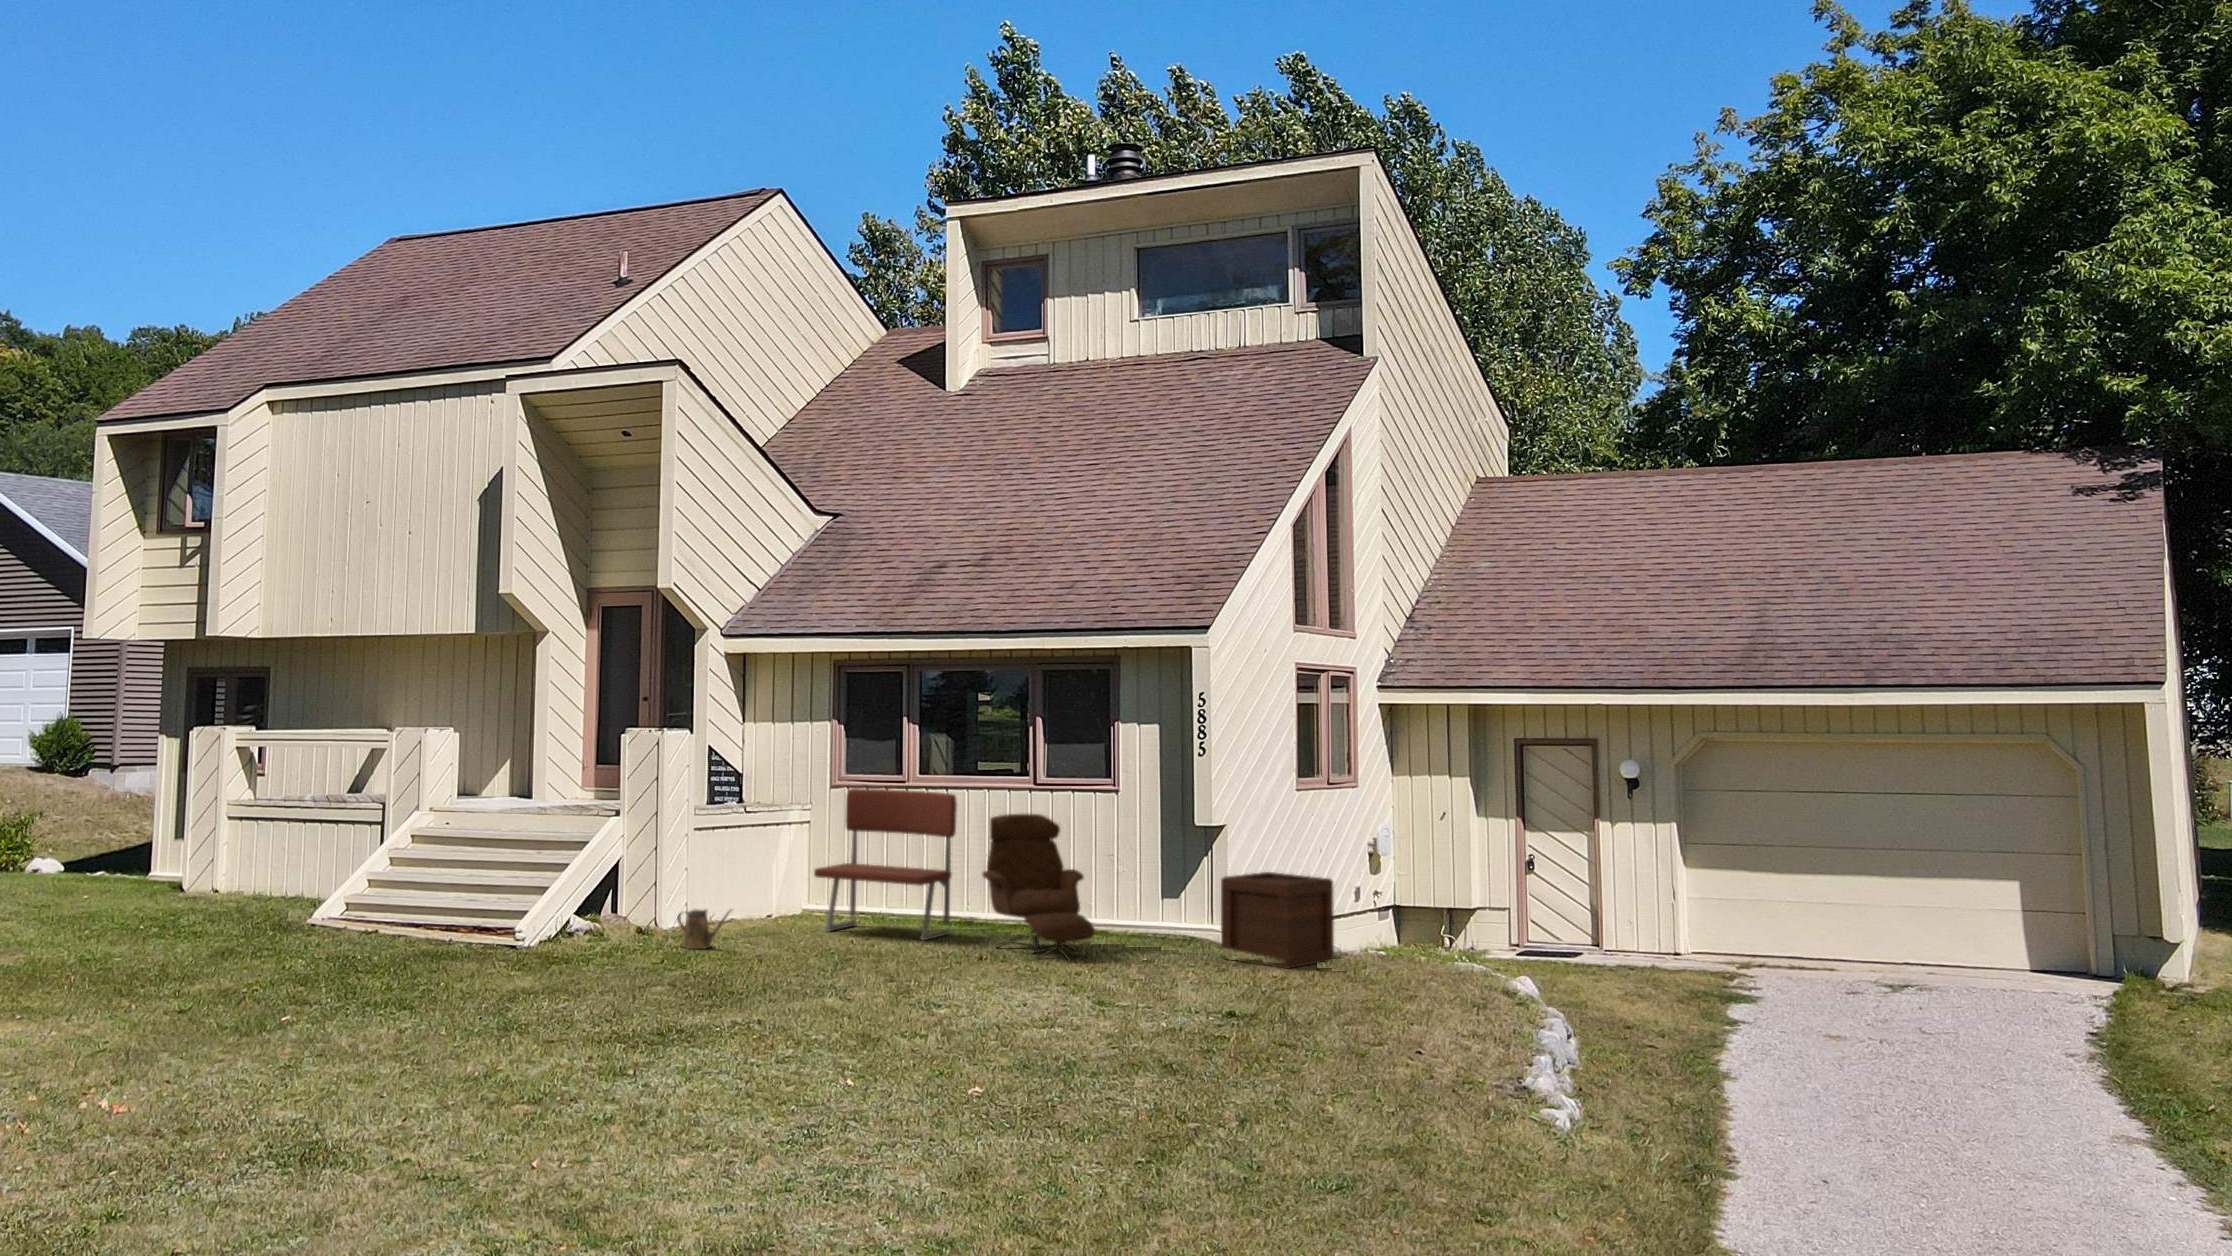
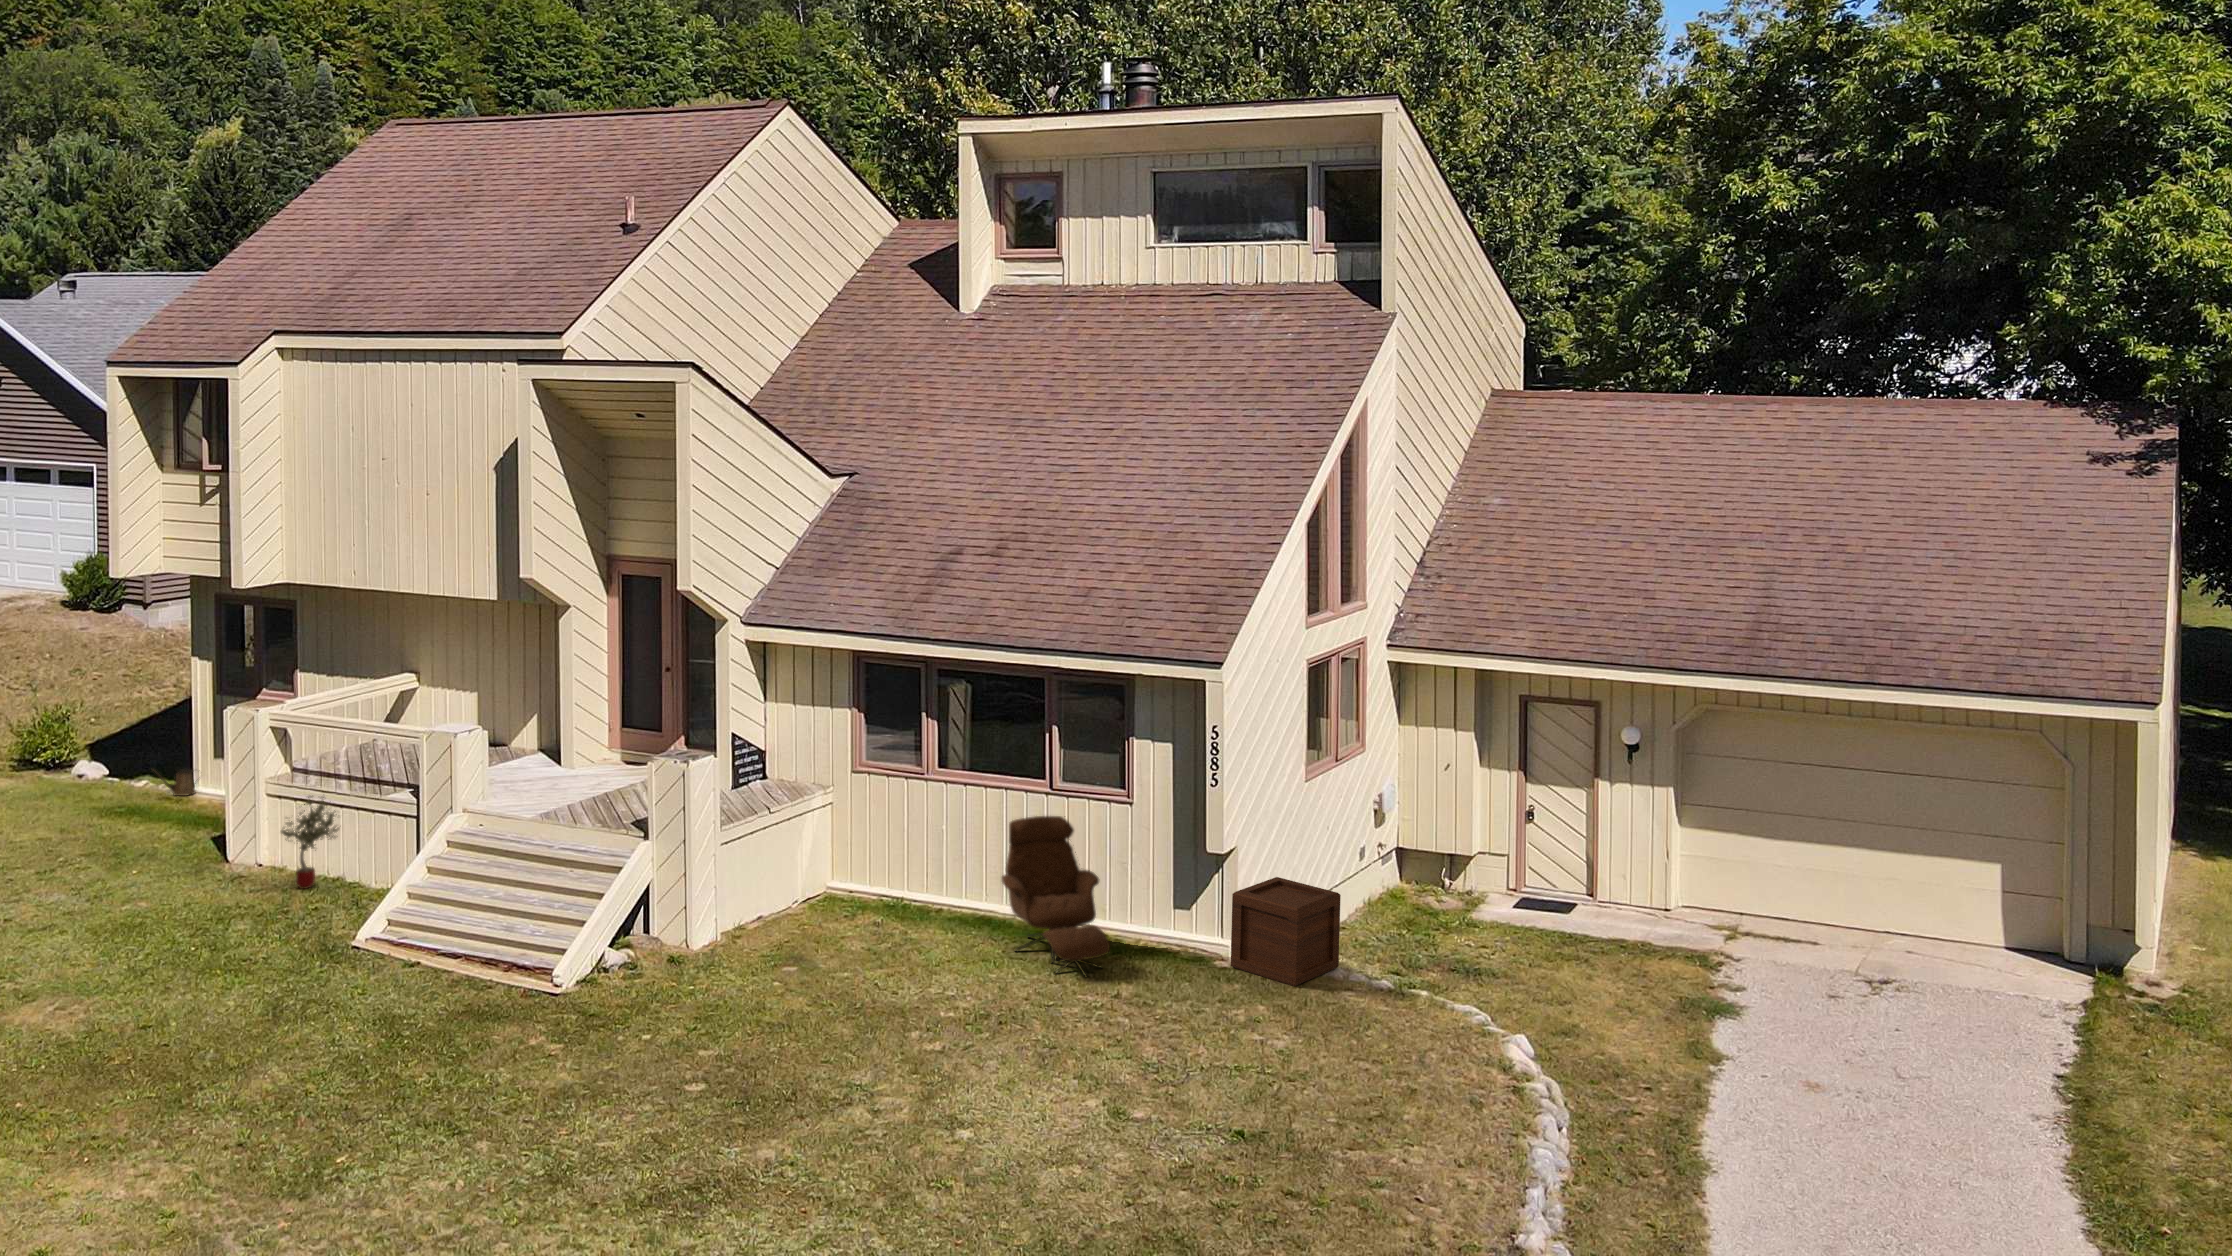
bench: present [814,788,957,940] -> none [838,779,976,938]
potted tree: none [239,809,304,908] -> present [281,797,339,889]
watering can: present [677,909,730,949] -> present [156,769,196,796]

